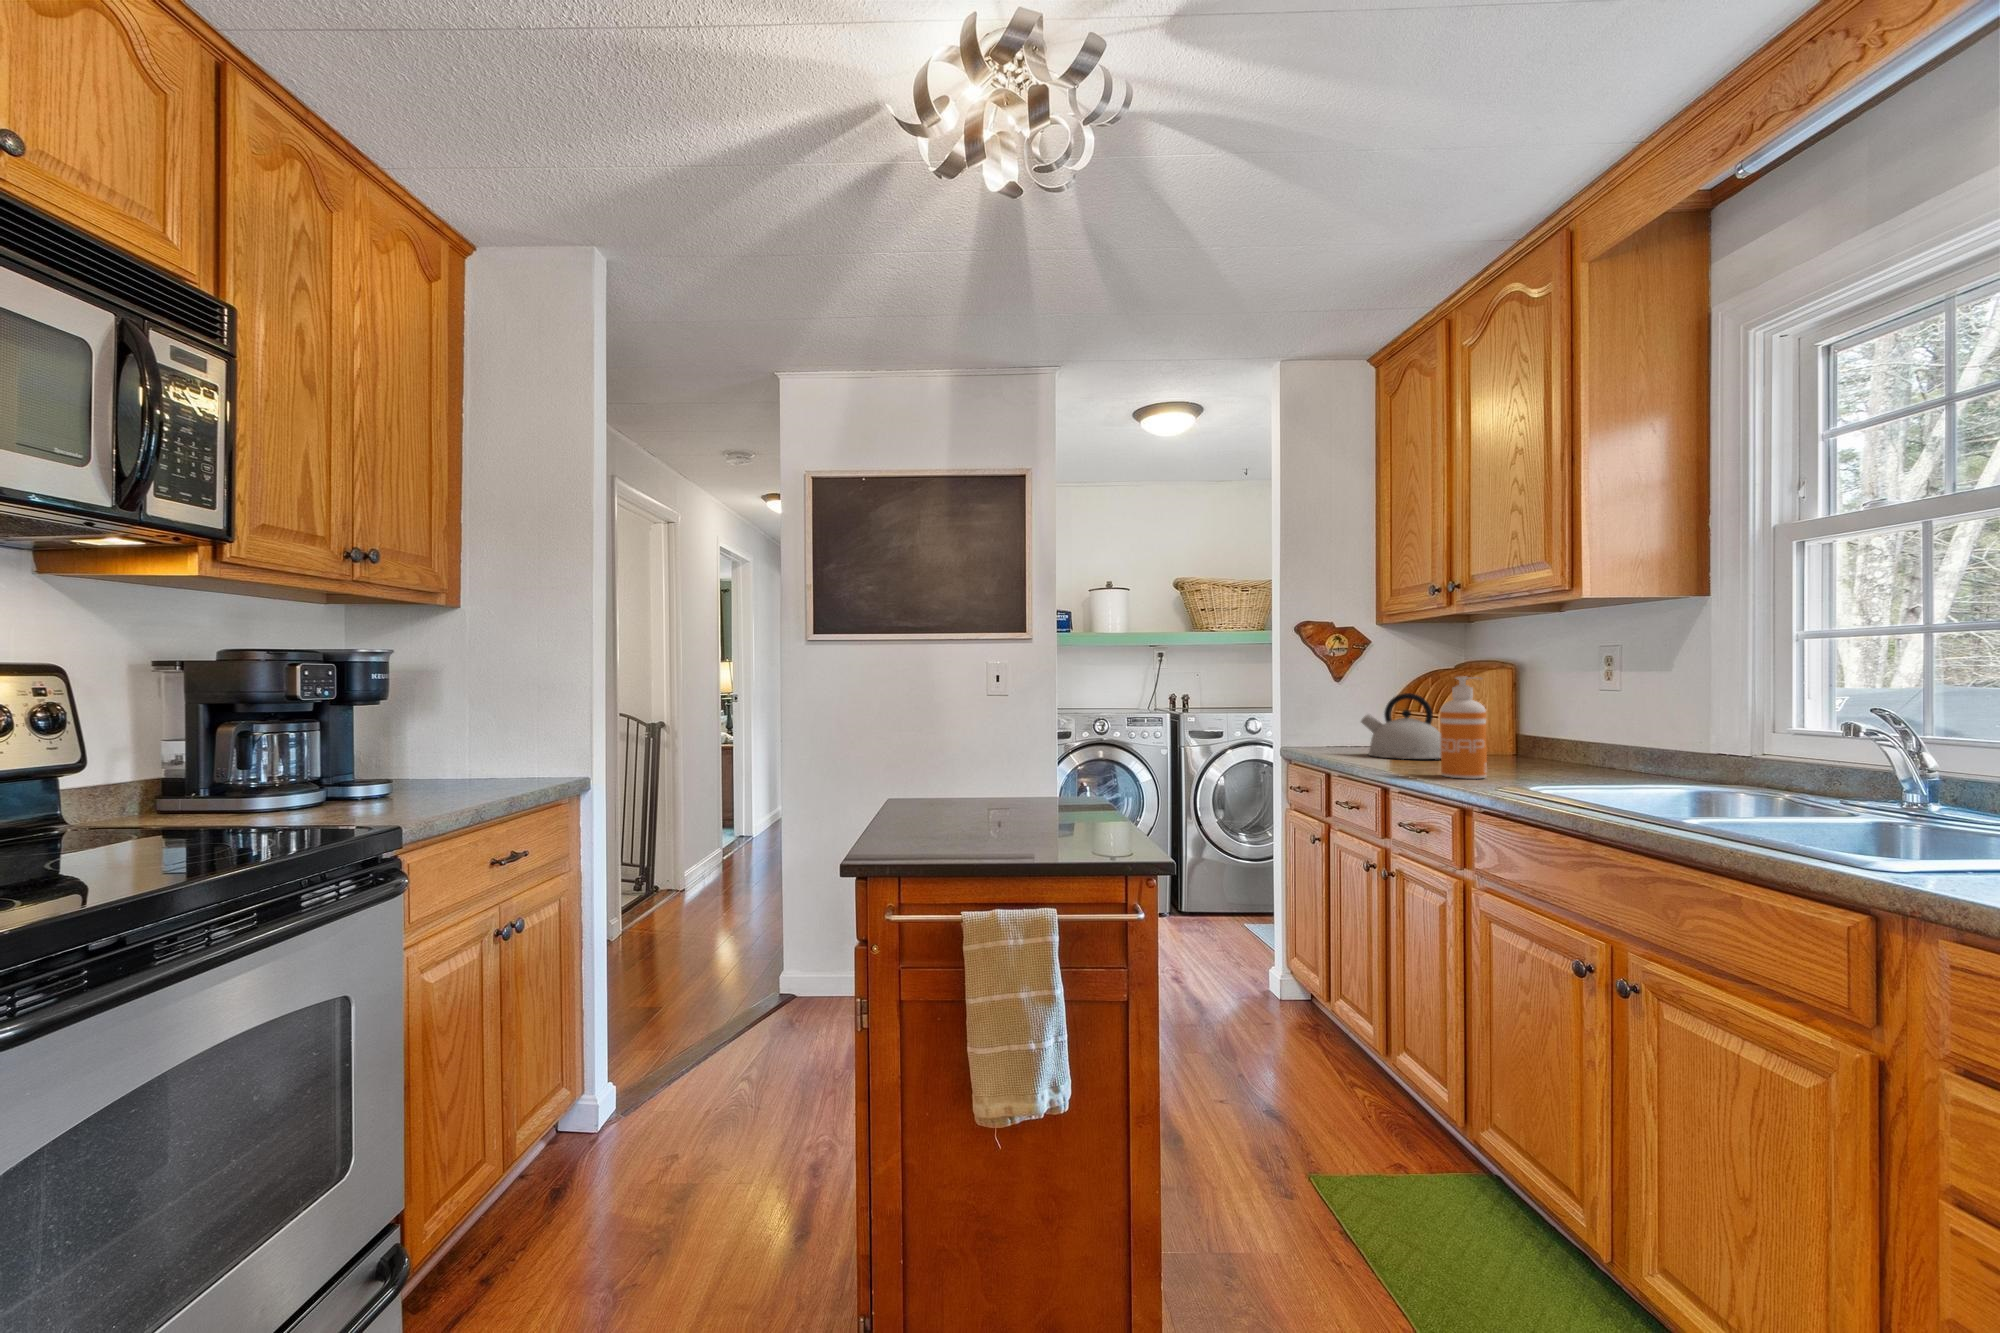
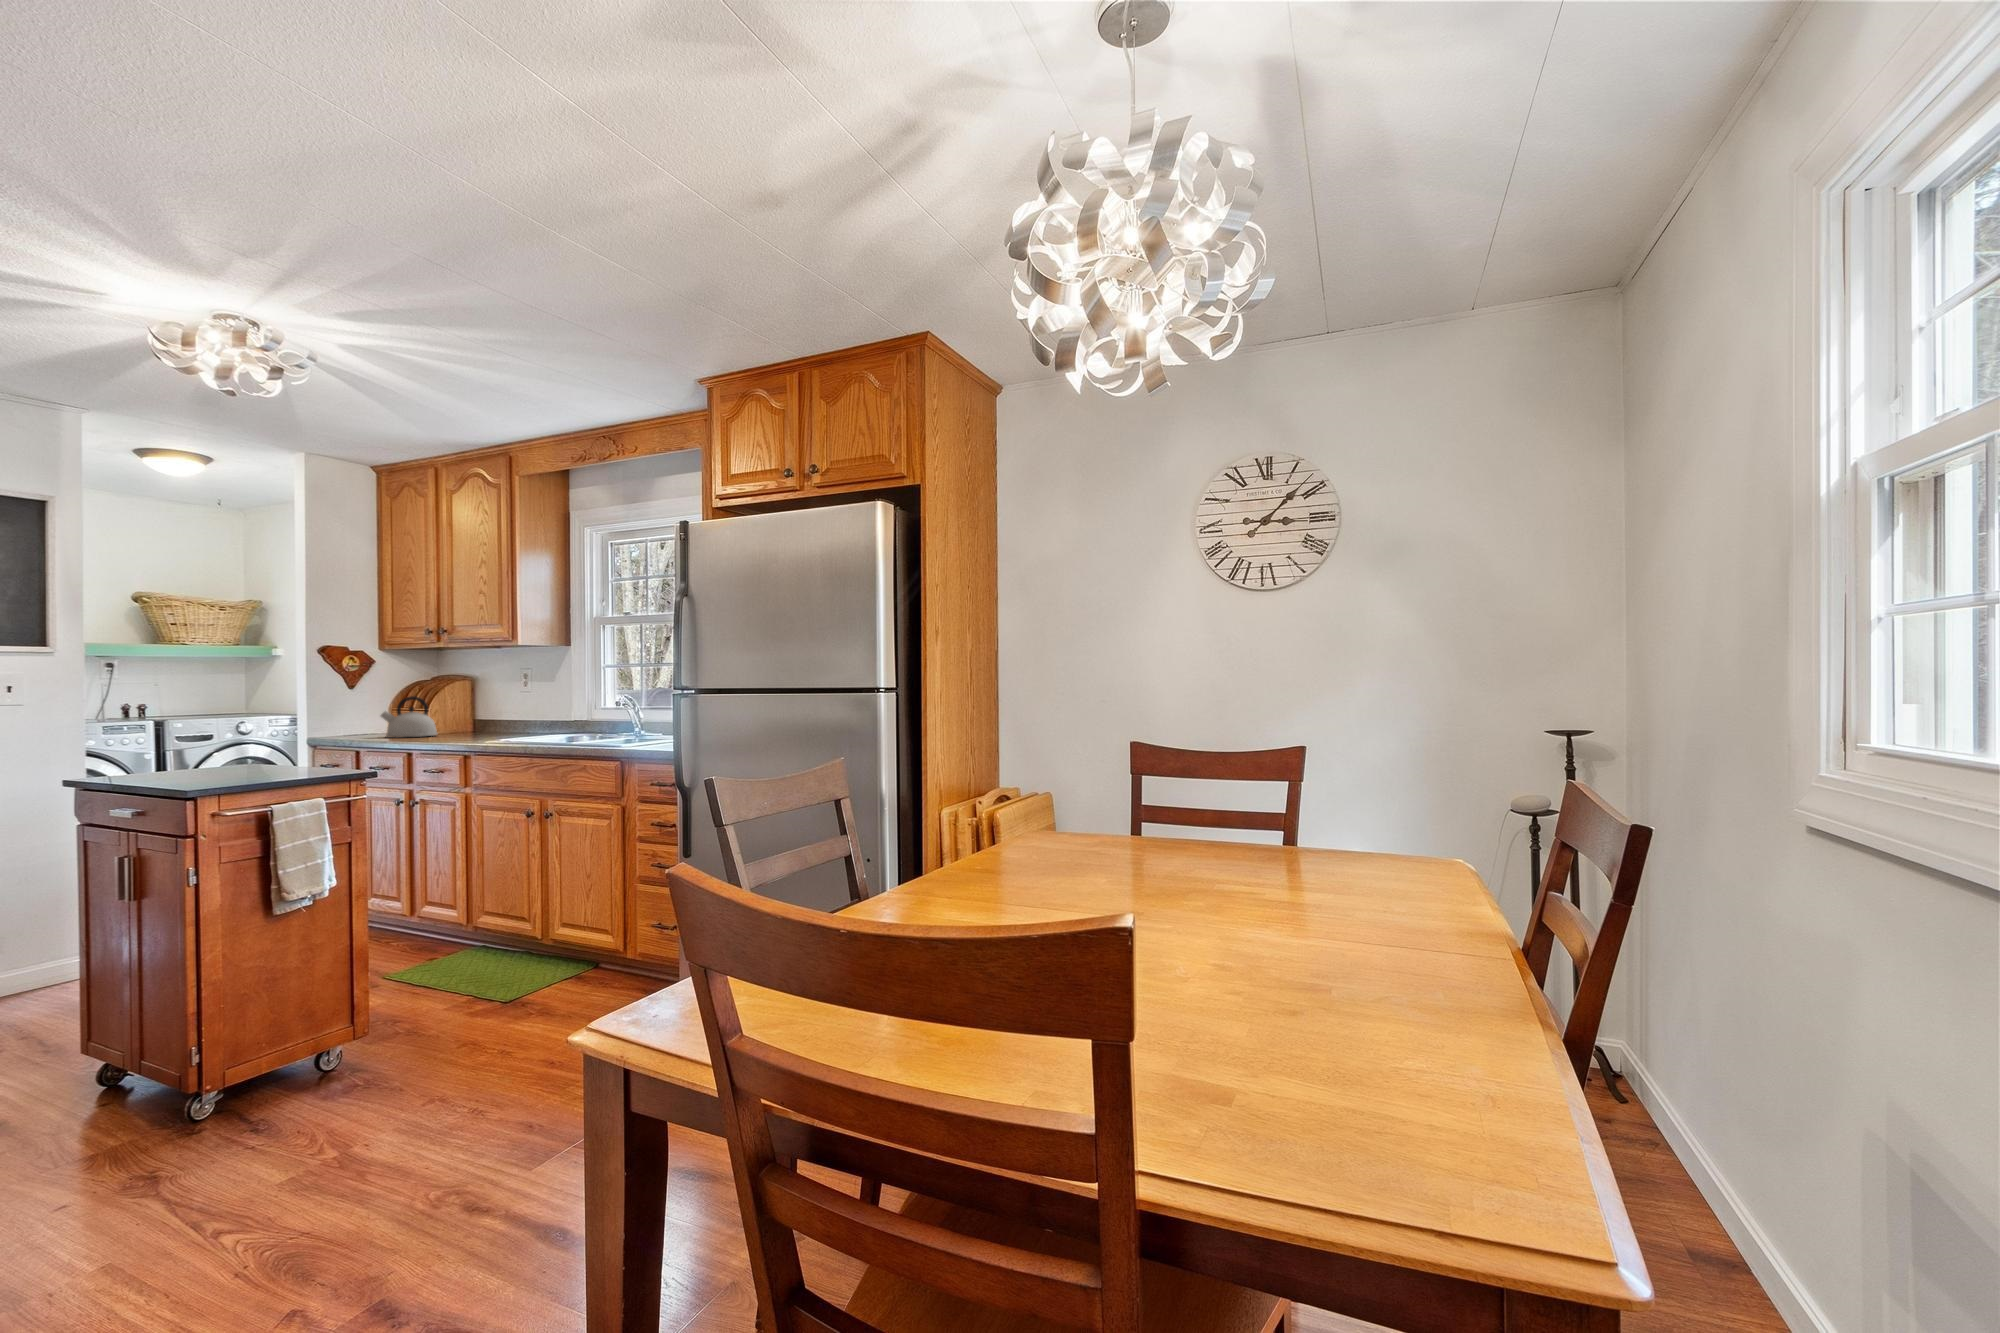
soap dispenser: present [1440,677,1487,779] -> none [449,686,474,741]

